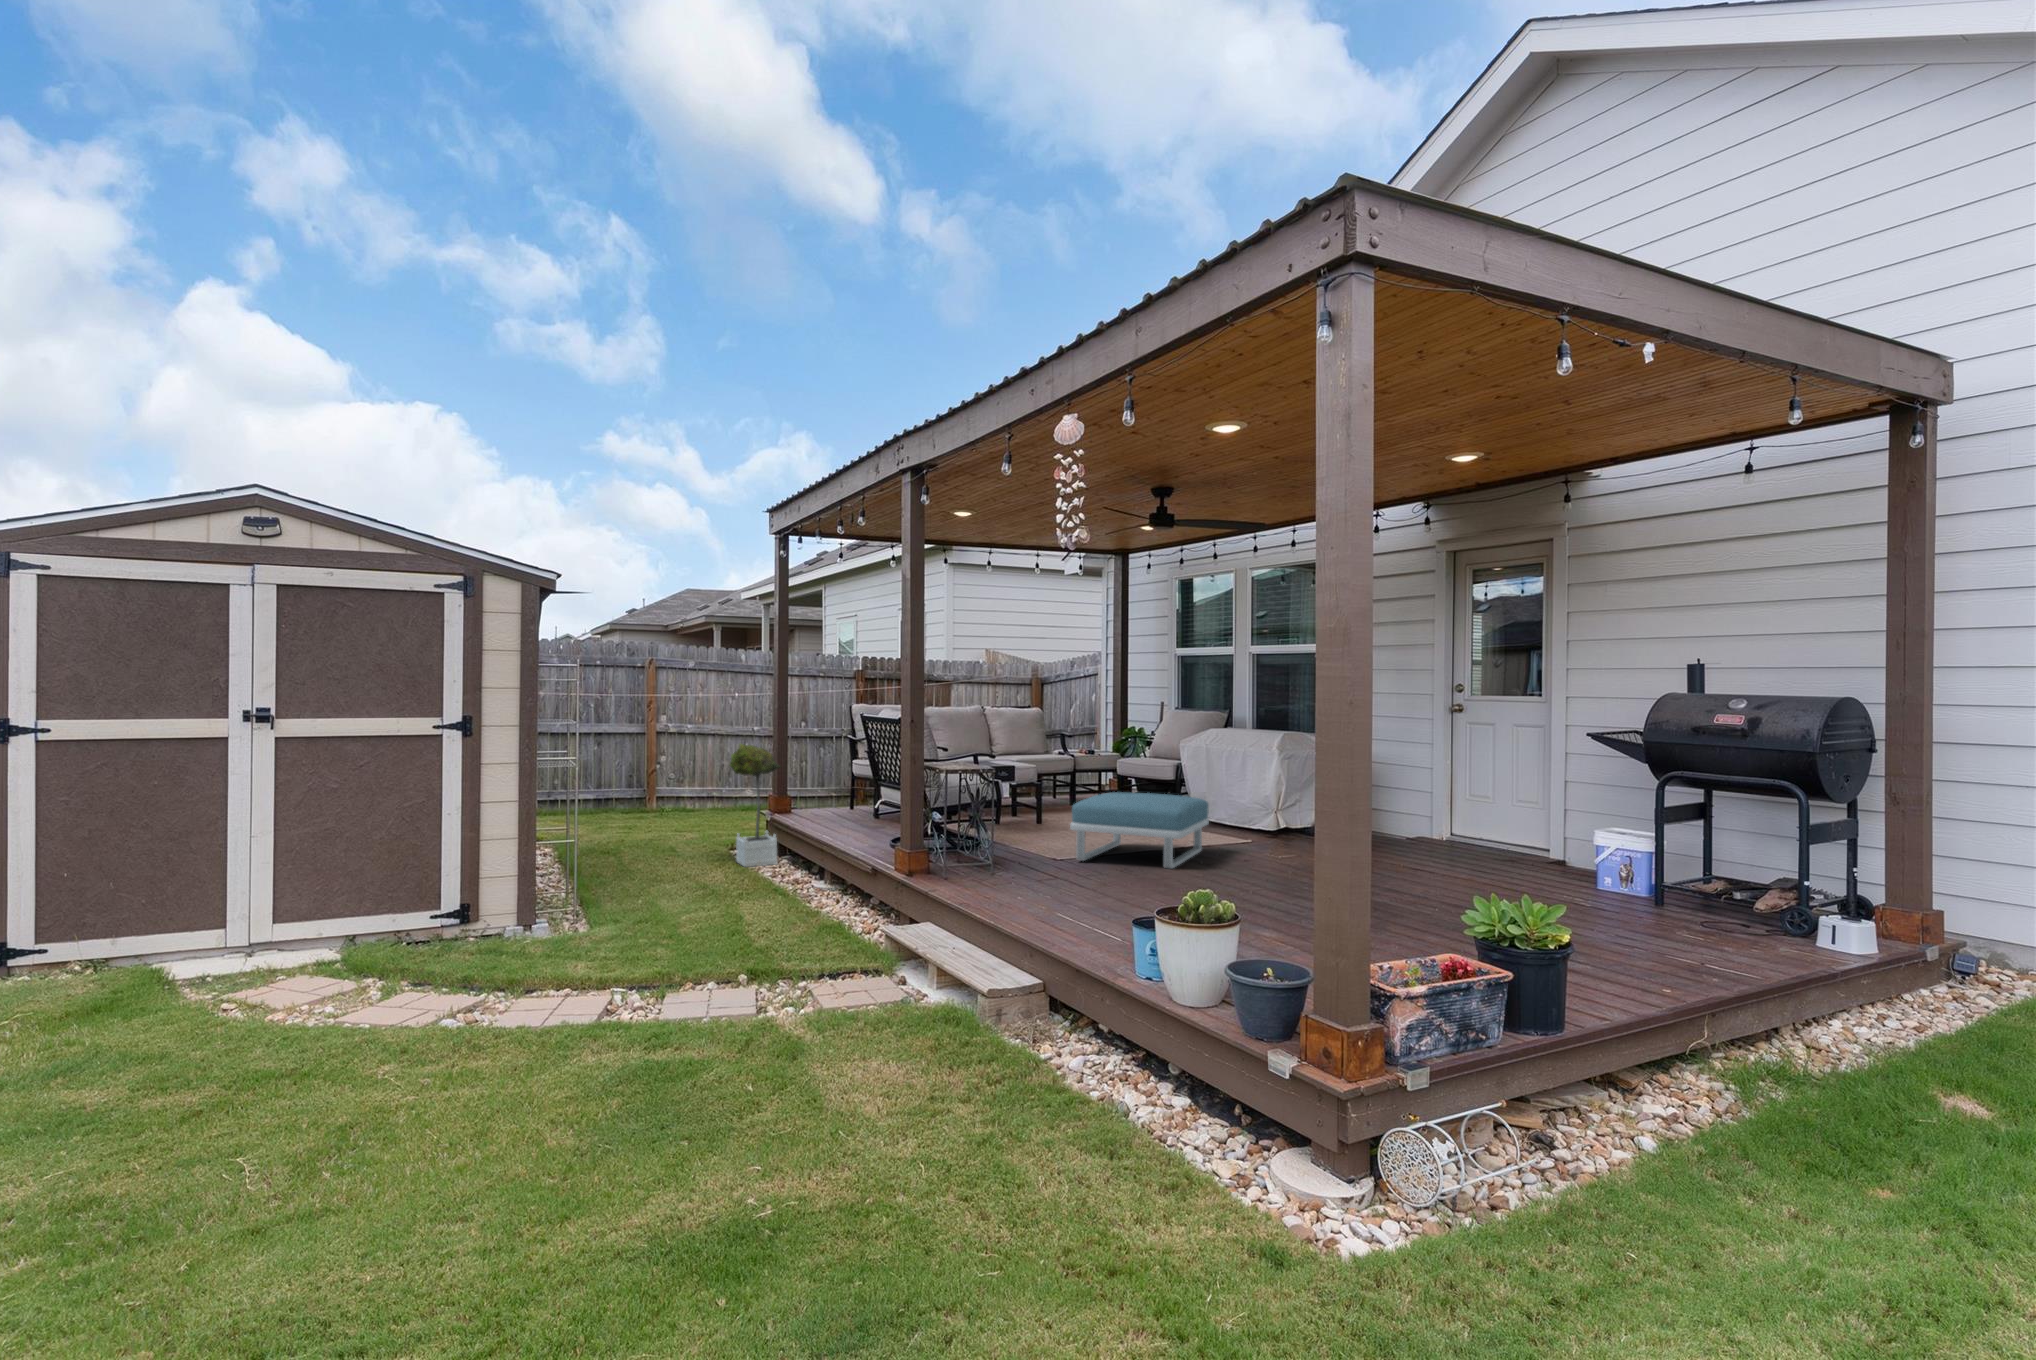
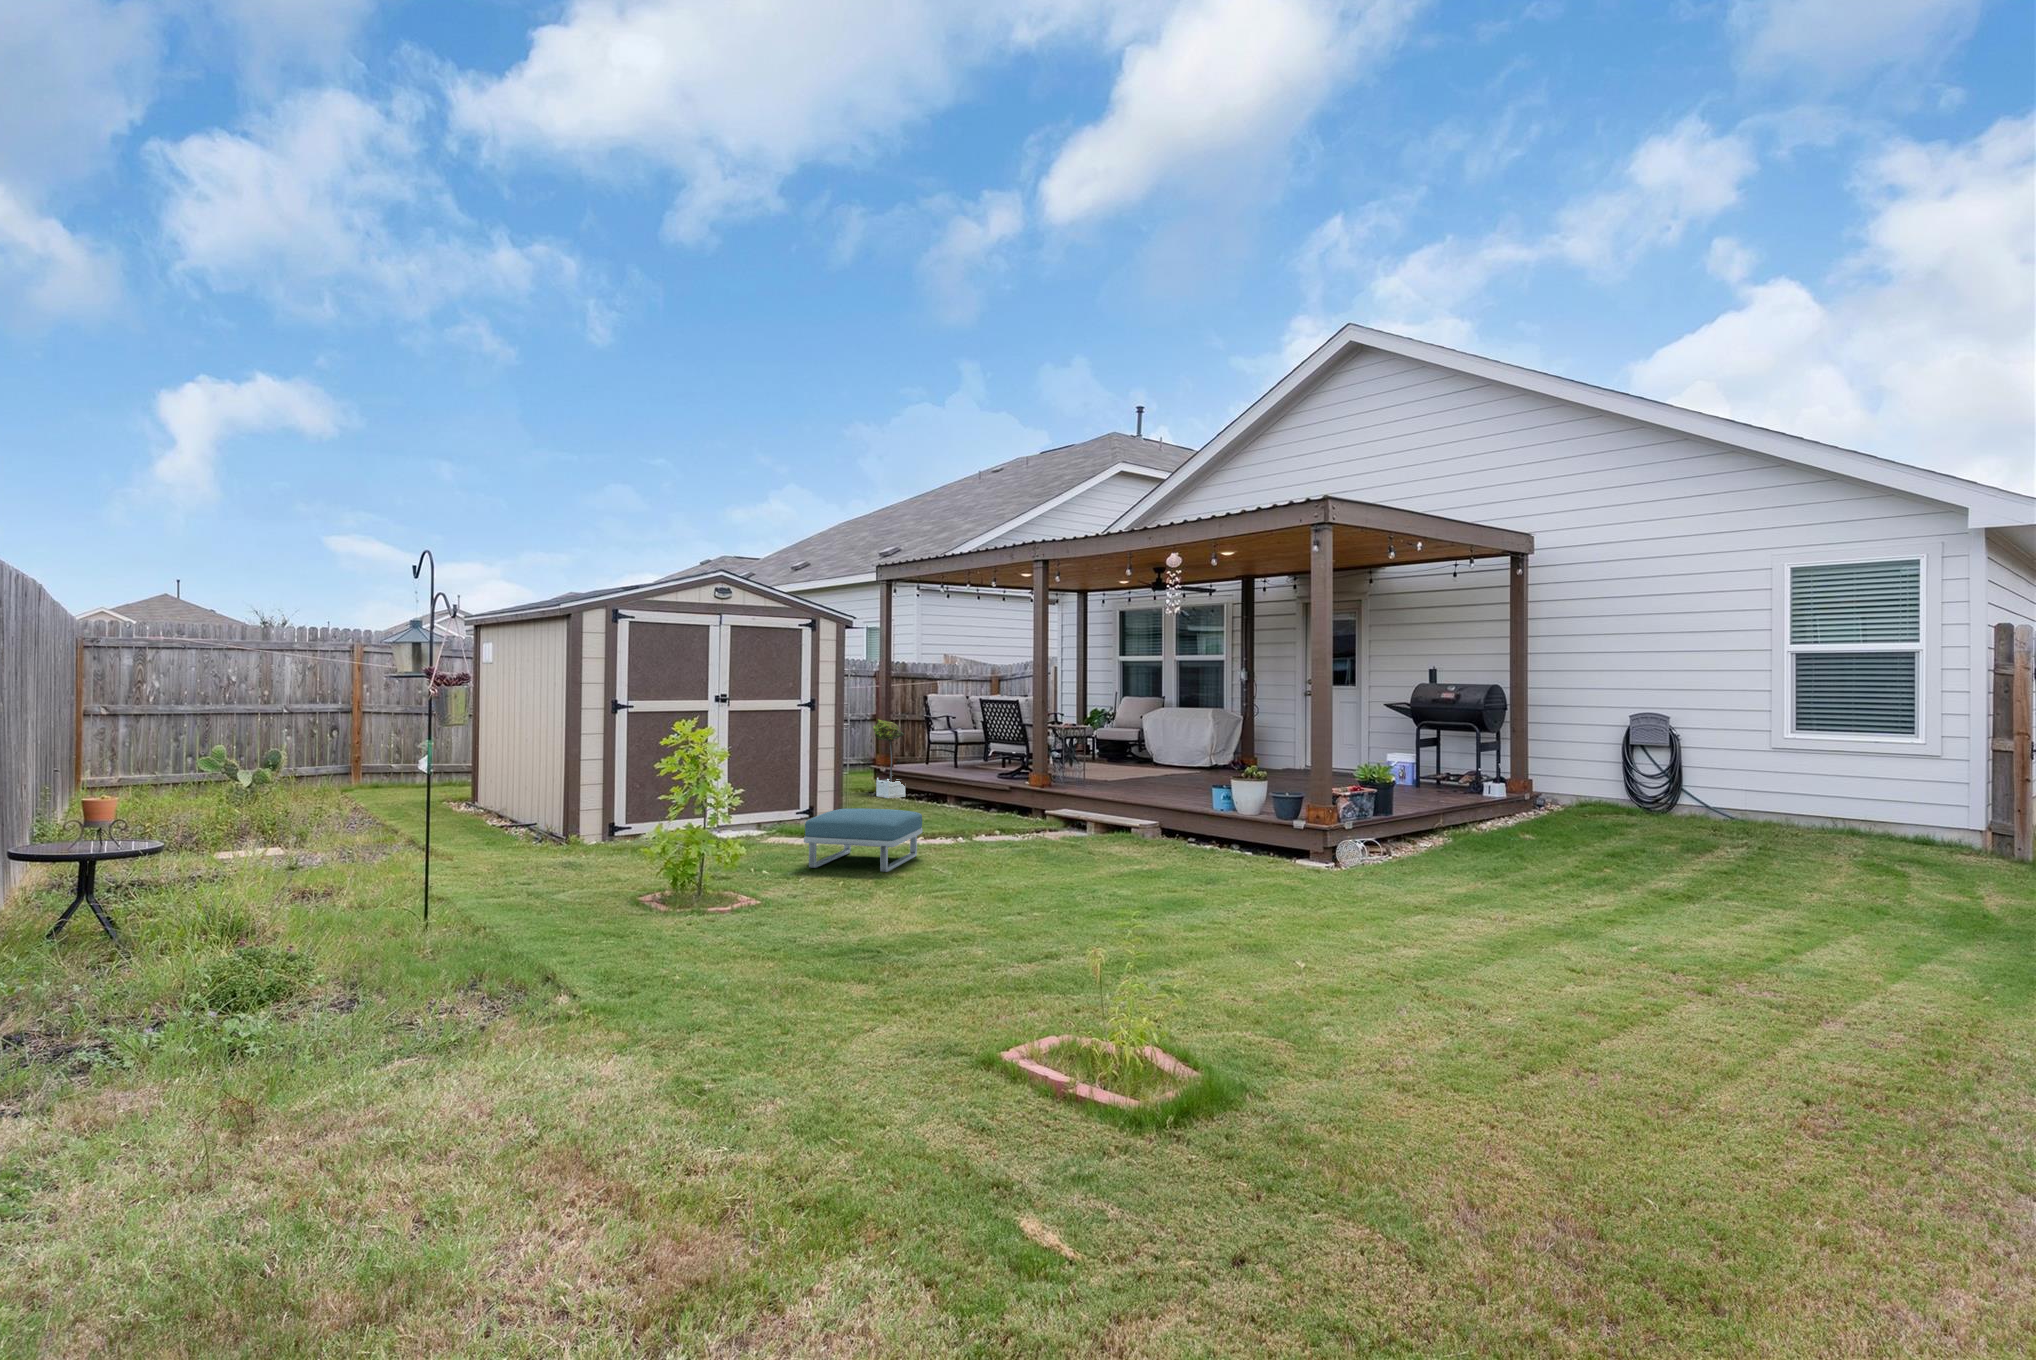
footstool: present [1070,792,1209,869] -> present [804,808,923,872]

